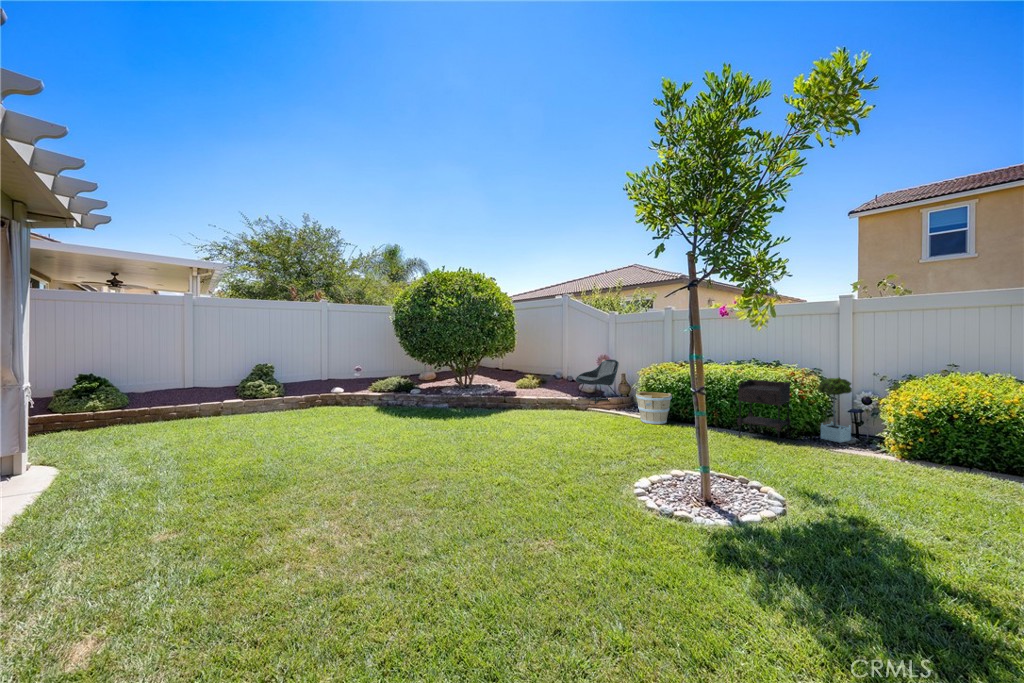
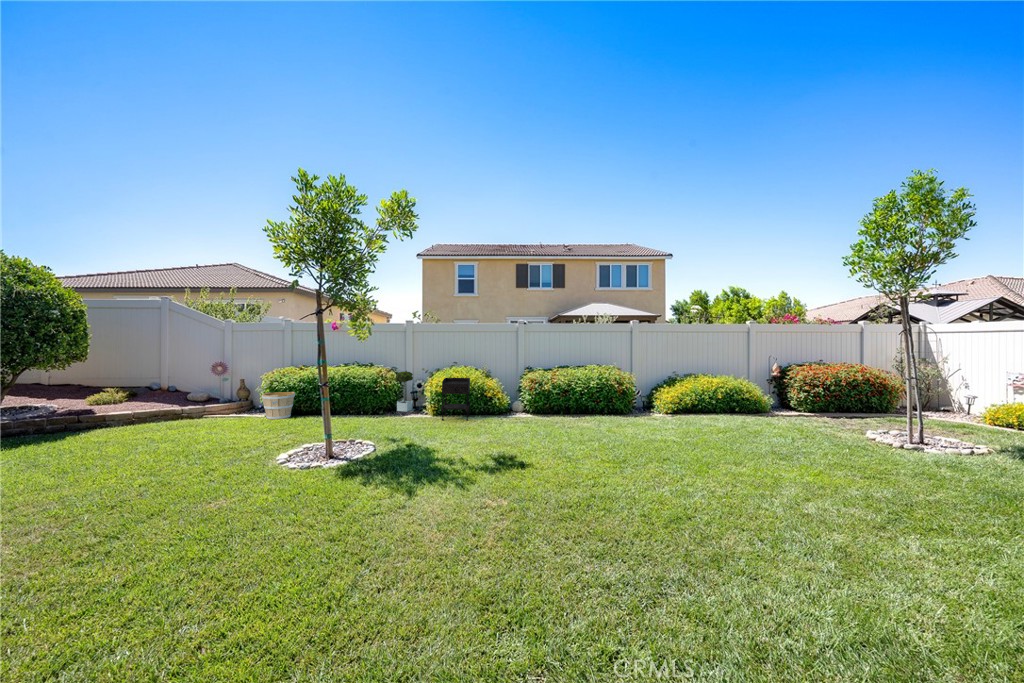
lounge chair: present [576,359,619,404] -> none [184,366,240,411]
side table: present [737,380,791,444] -> present [441,378,470,421]

